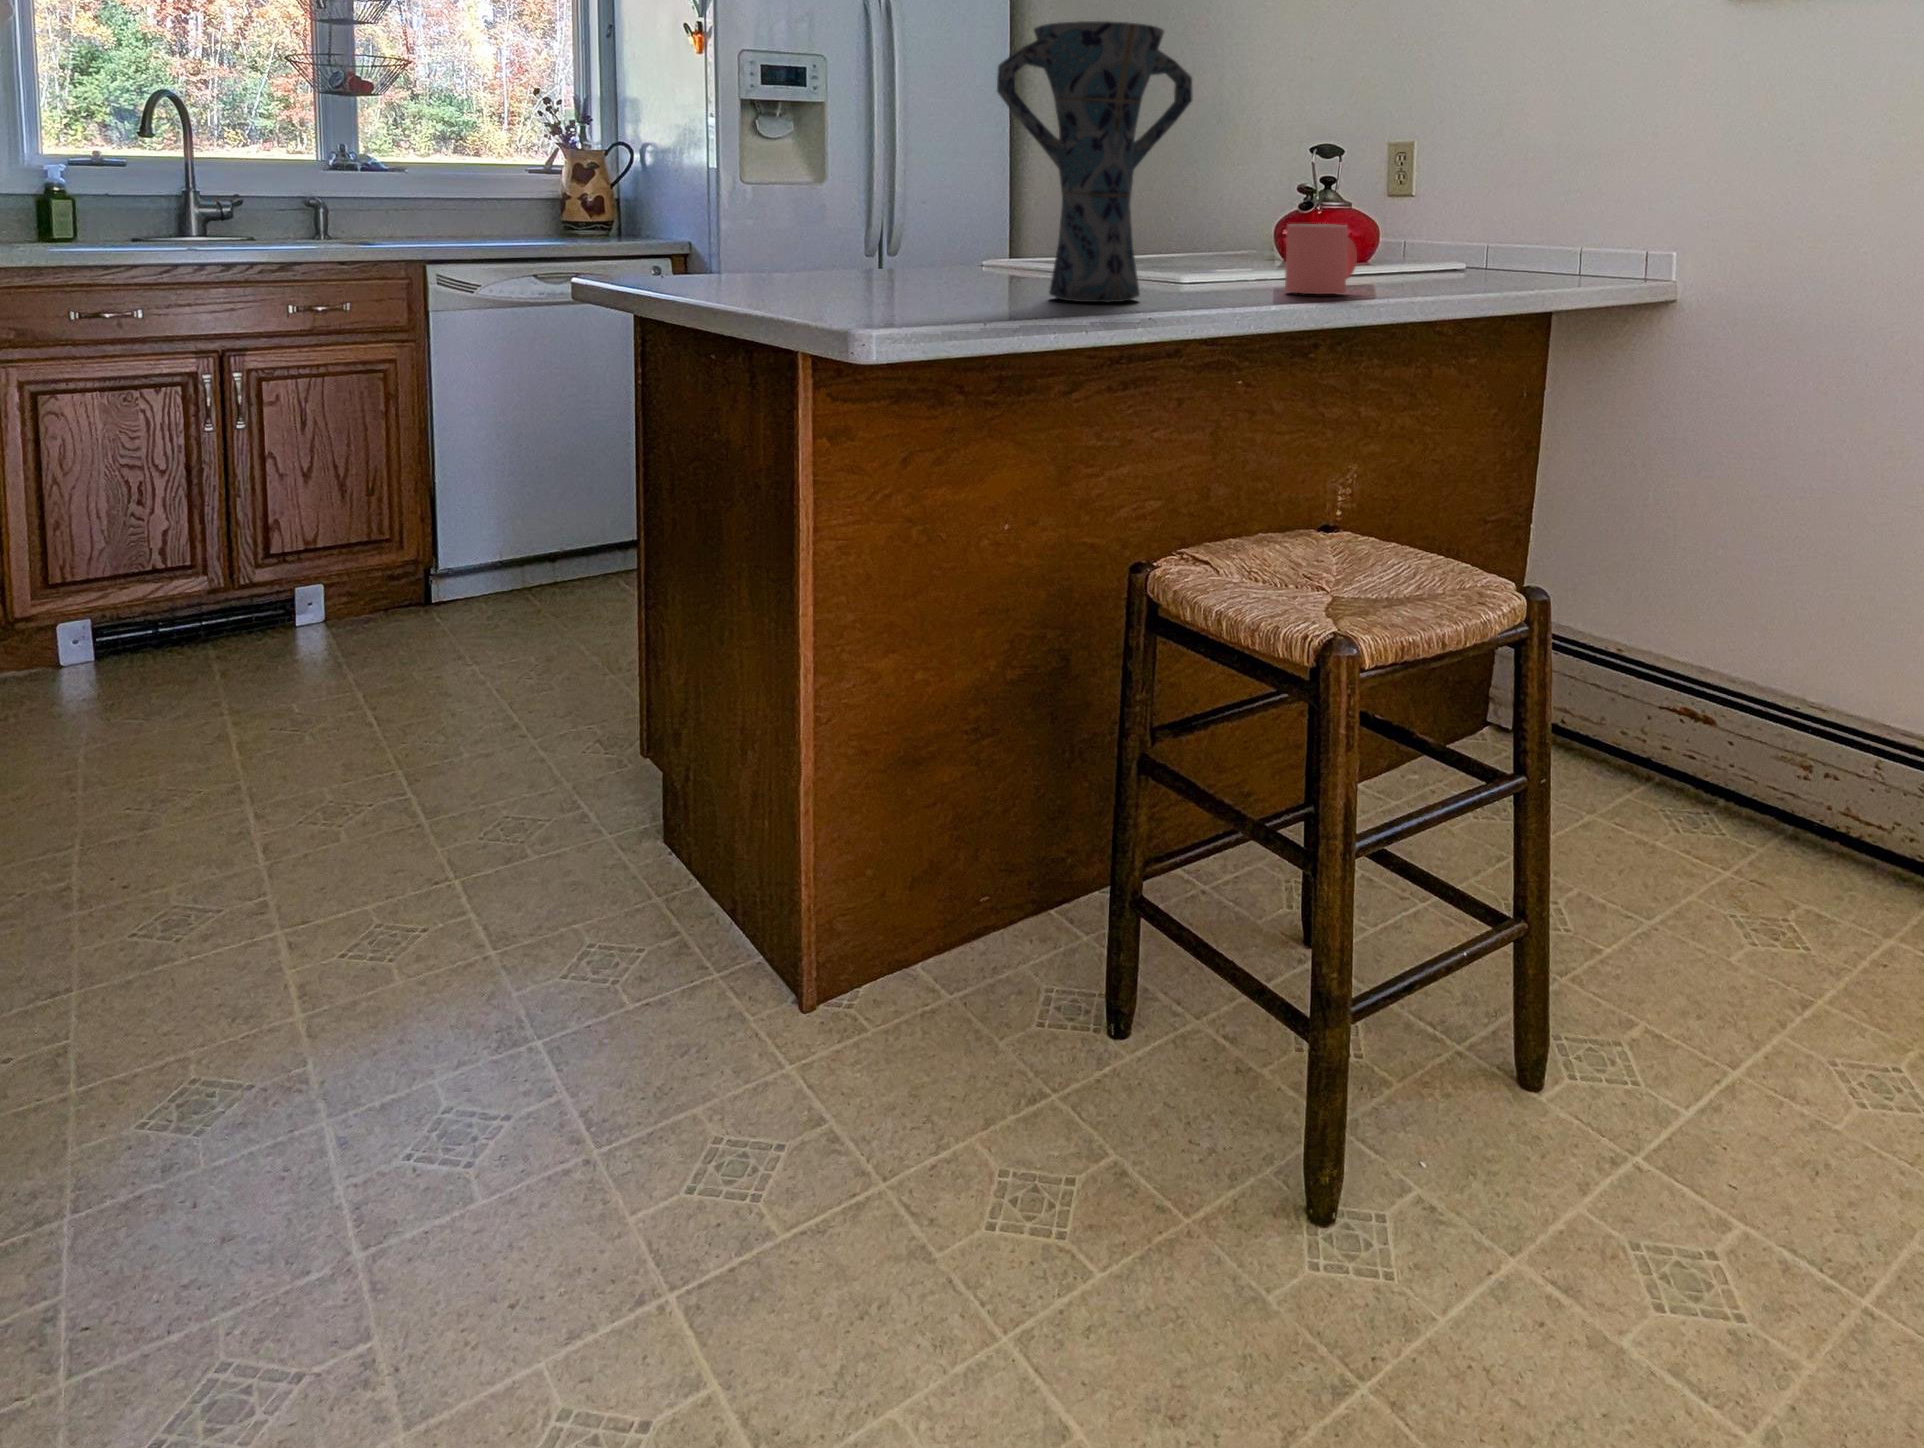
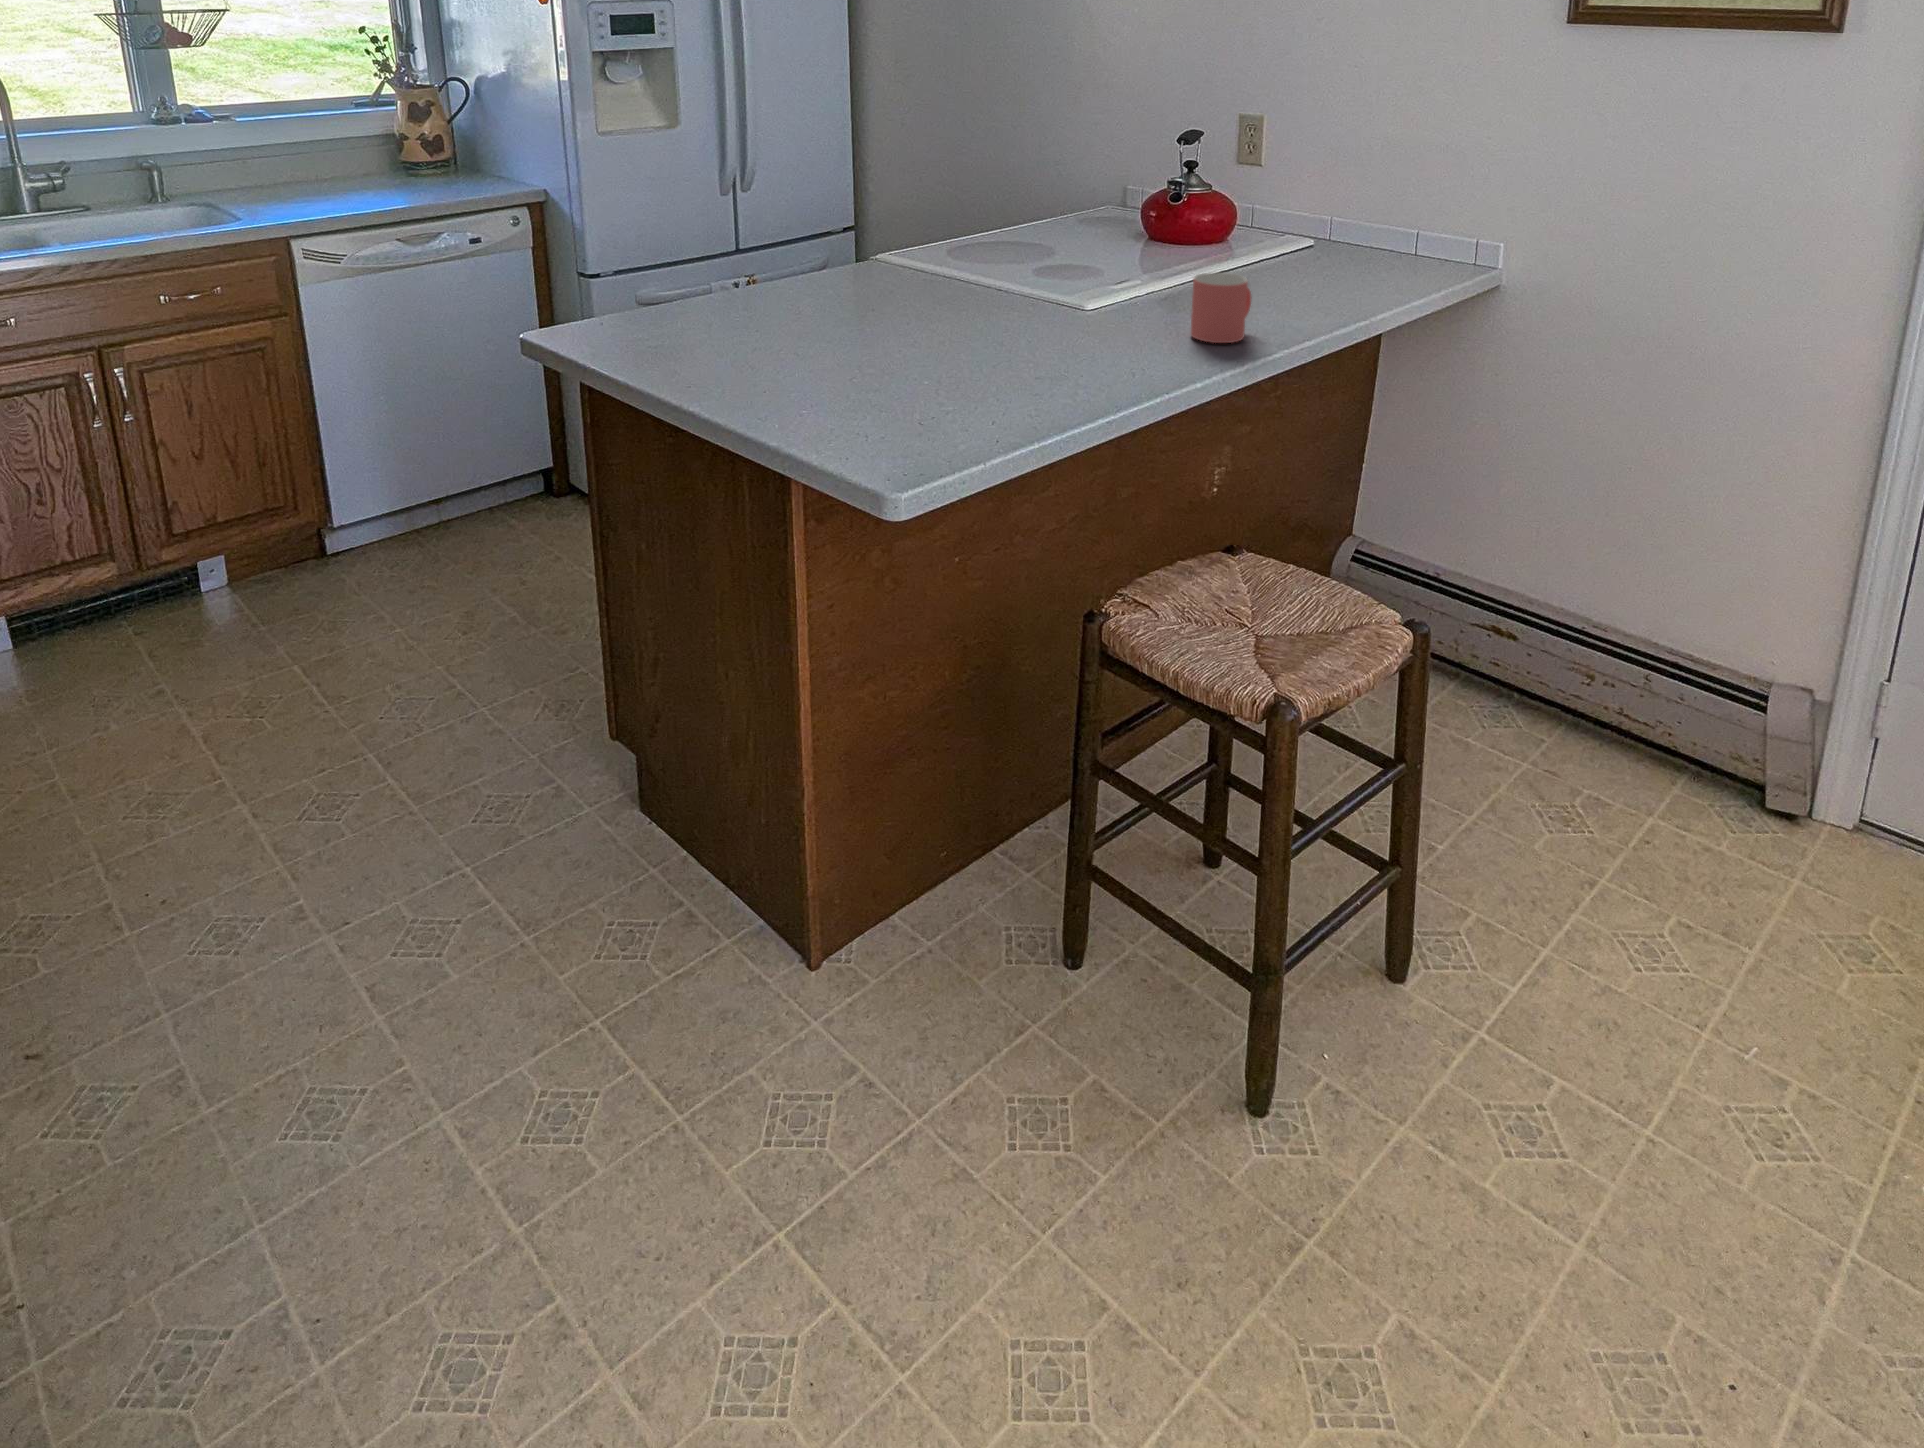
vase: present [997,21,1192,302] -> none [956,129,1121,382]

